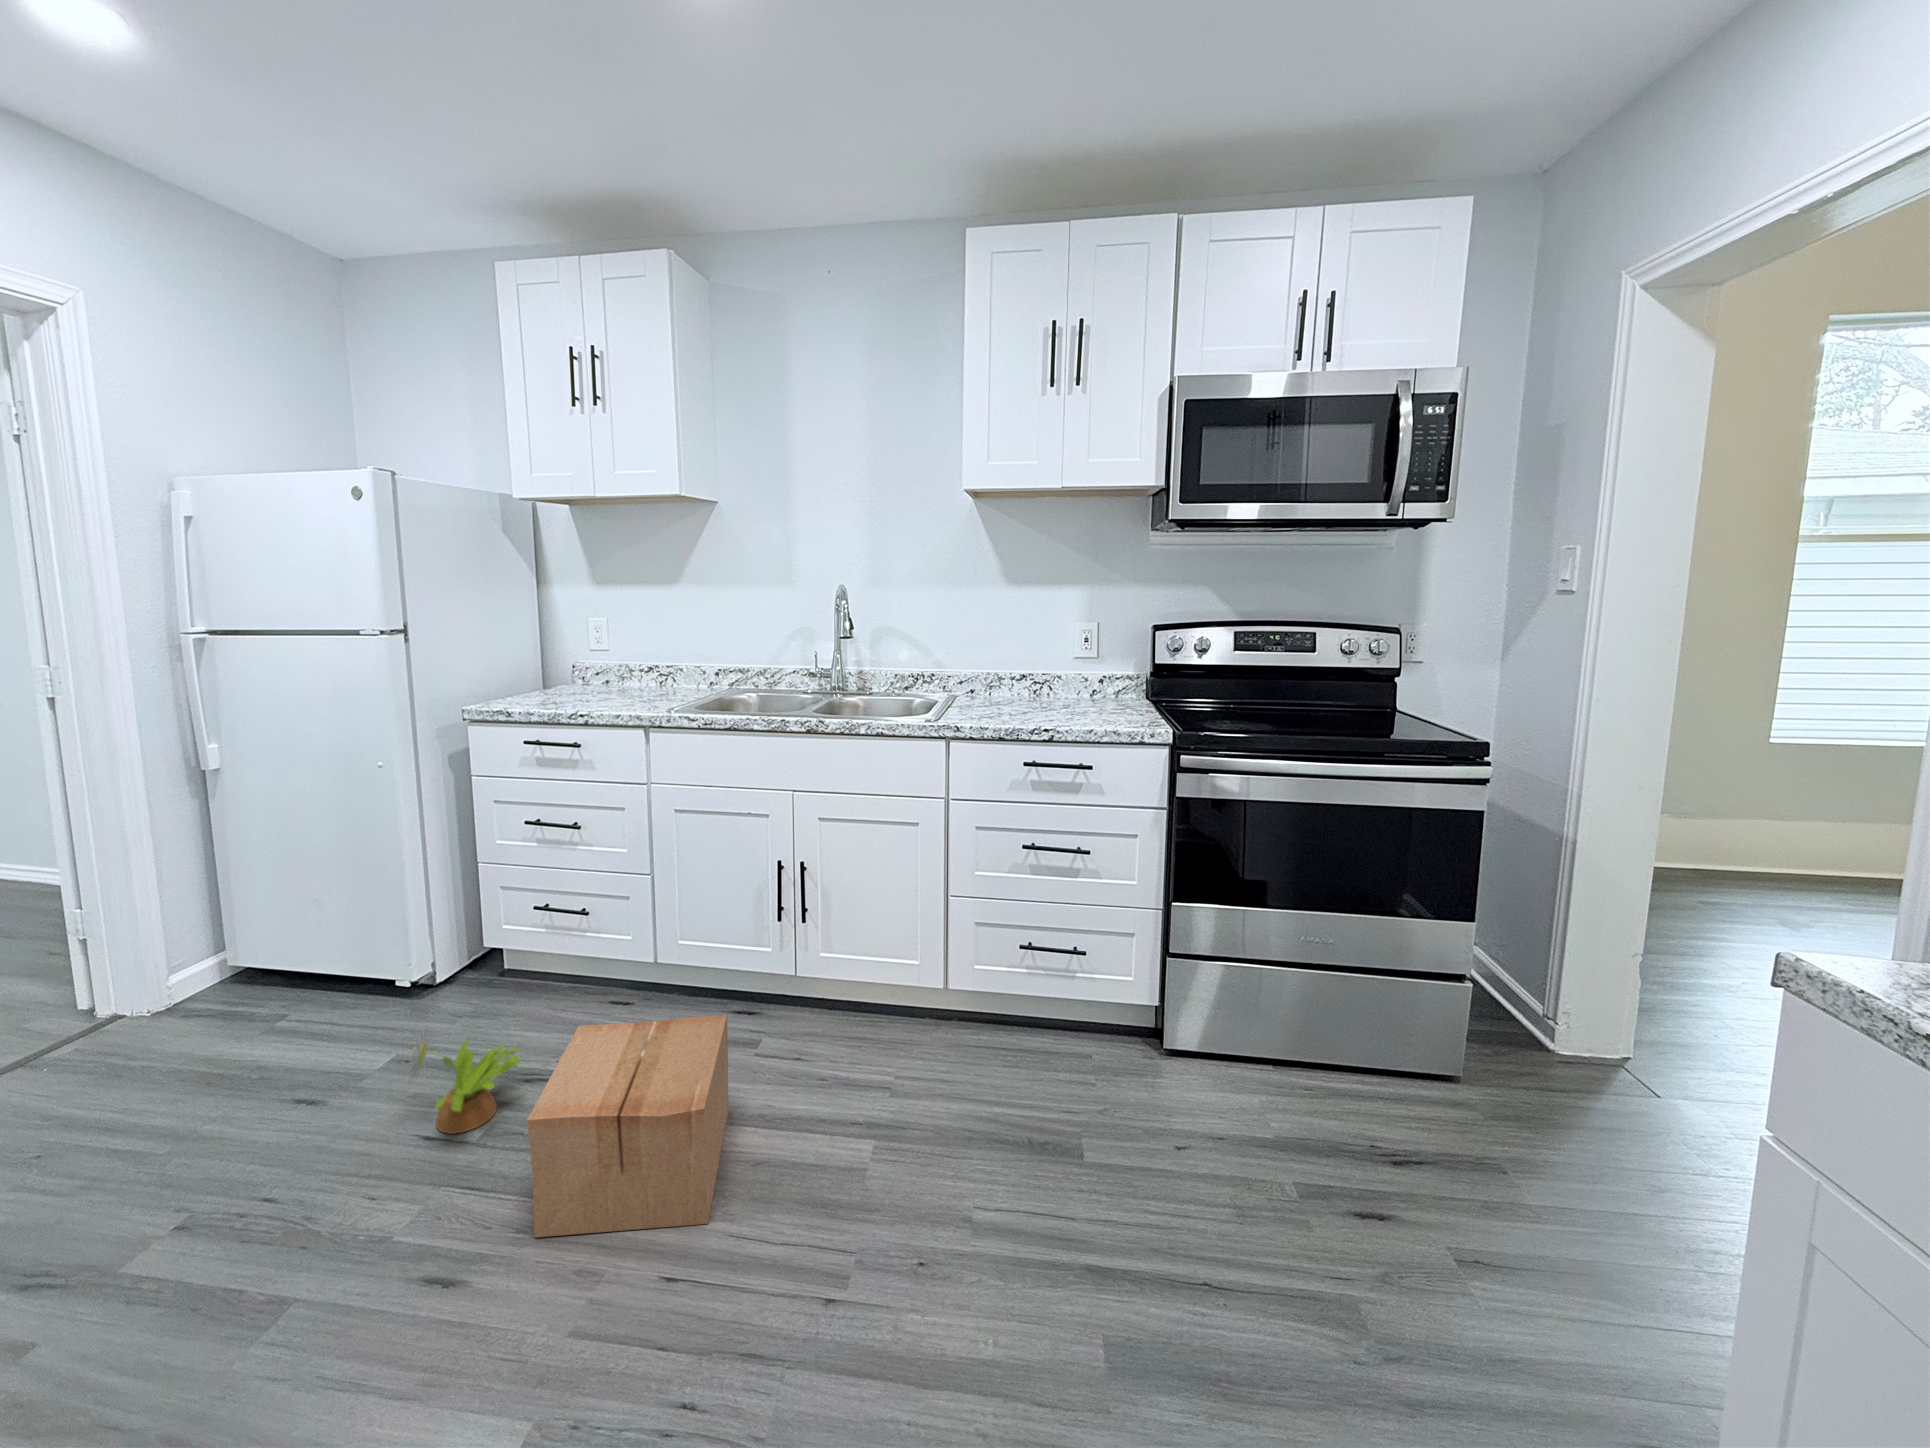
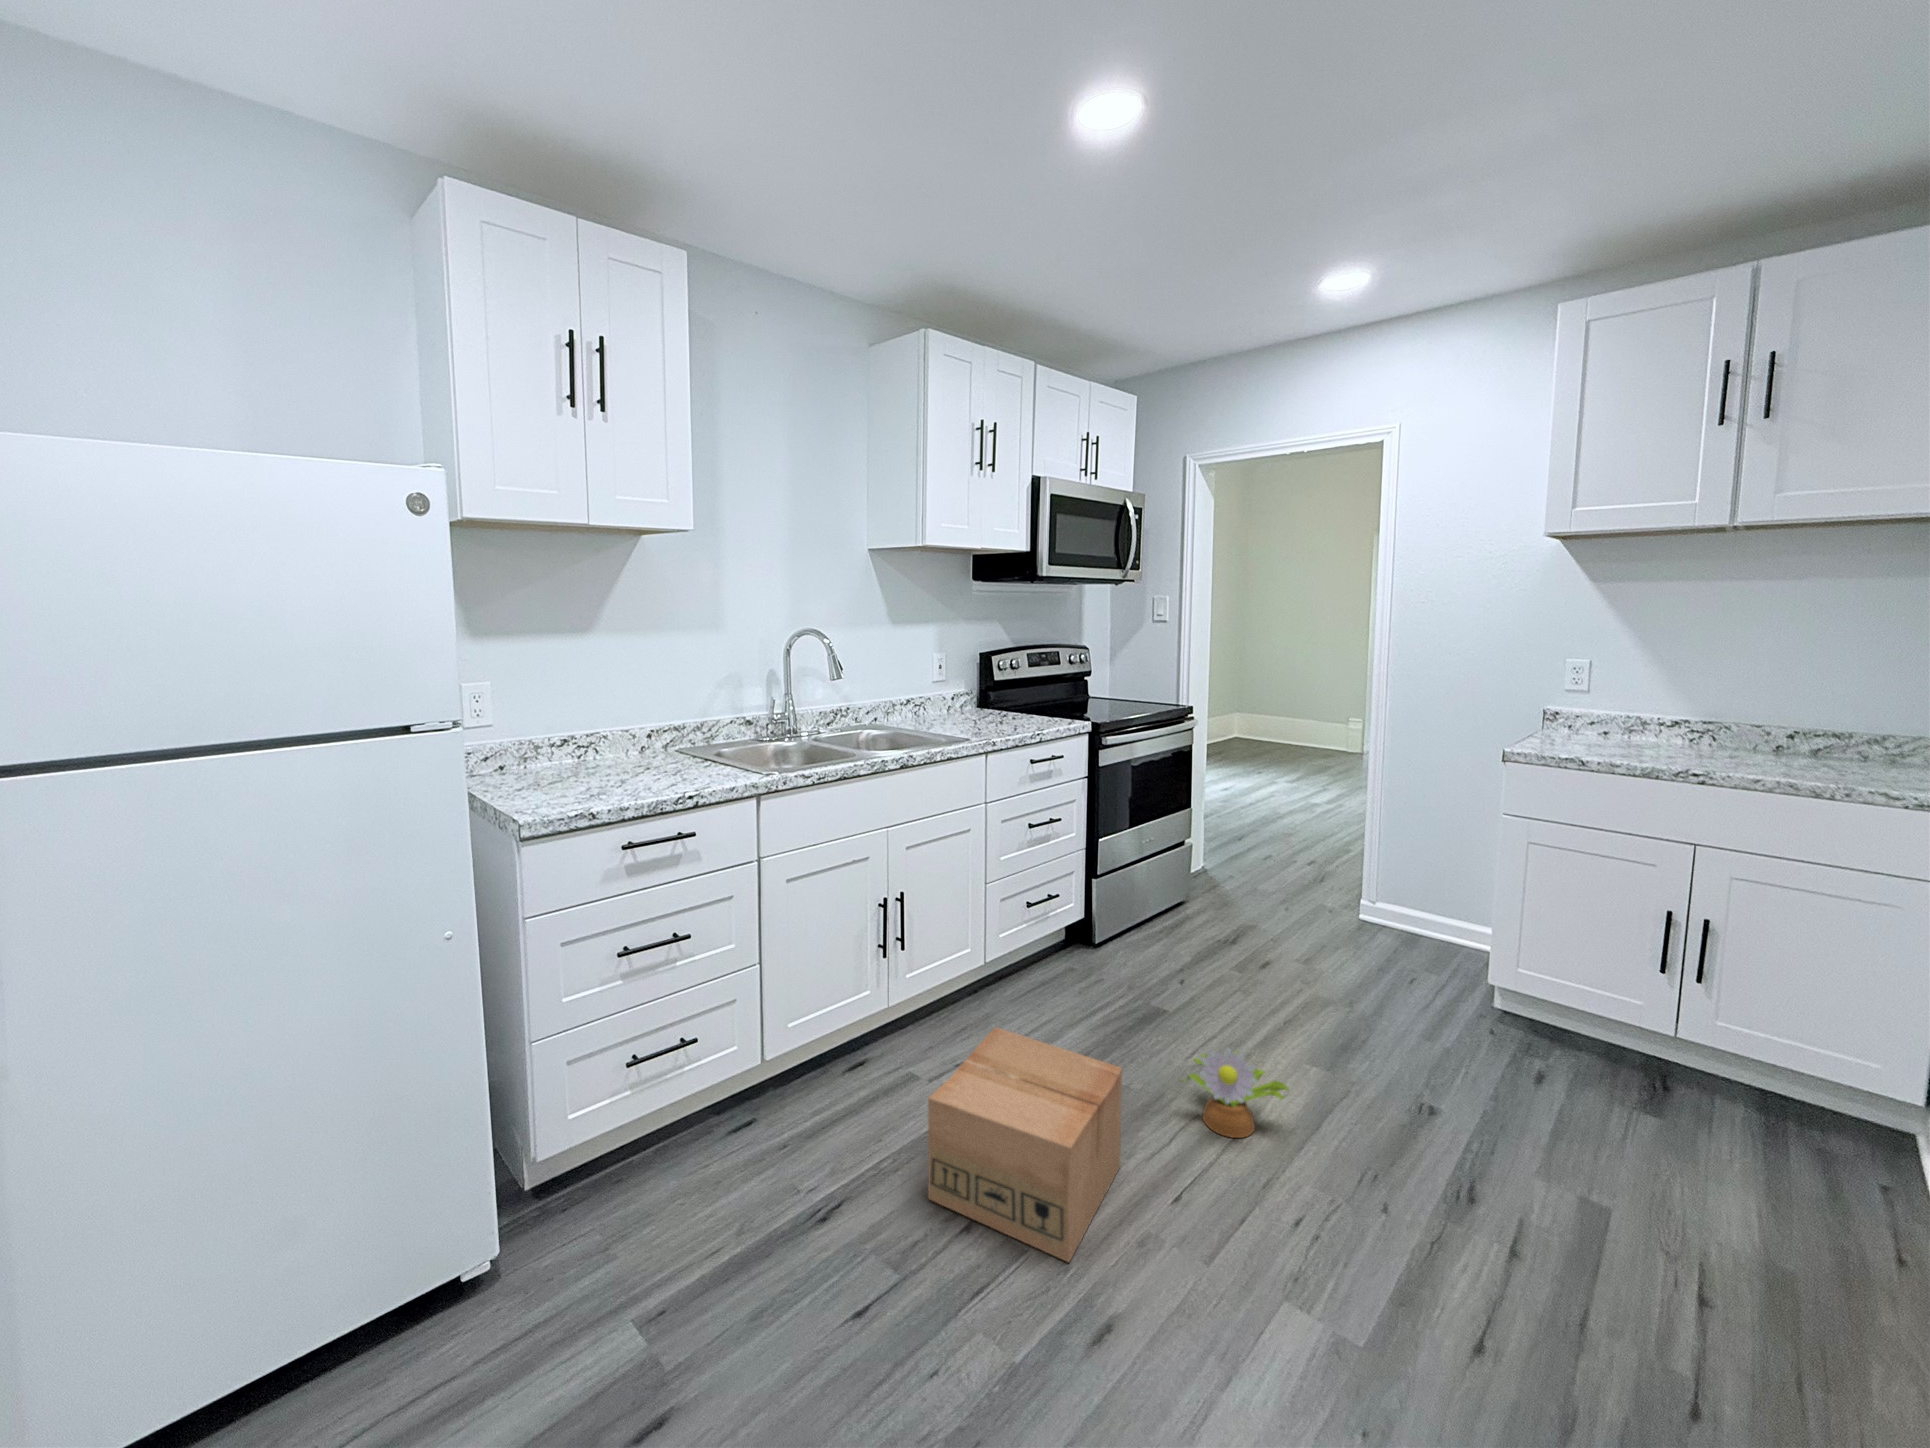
decorative plant: present [410,1026,520,1134] -> present [1182,1048,1290,1138]

